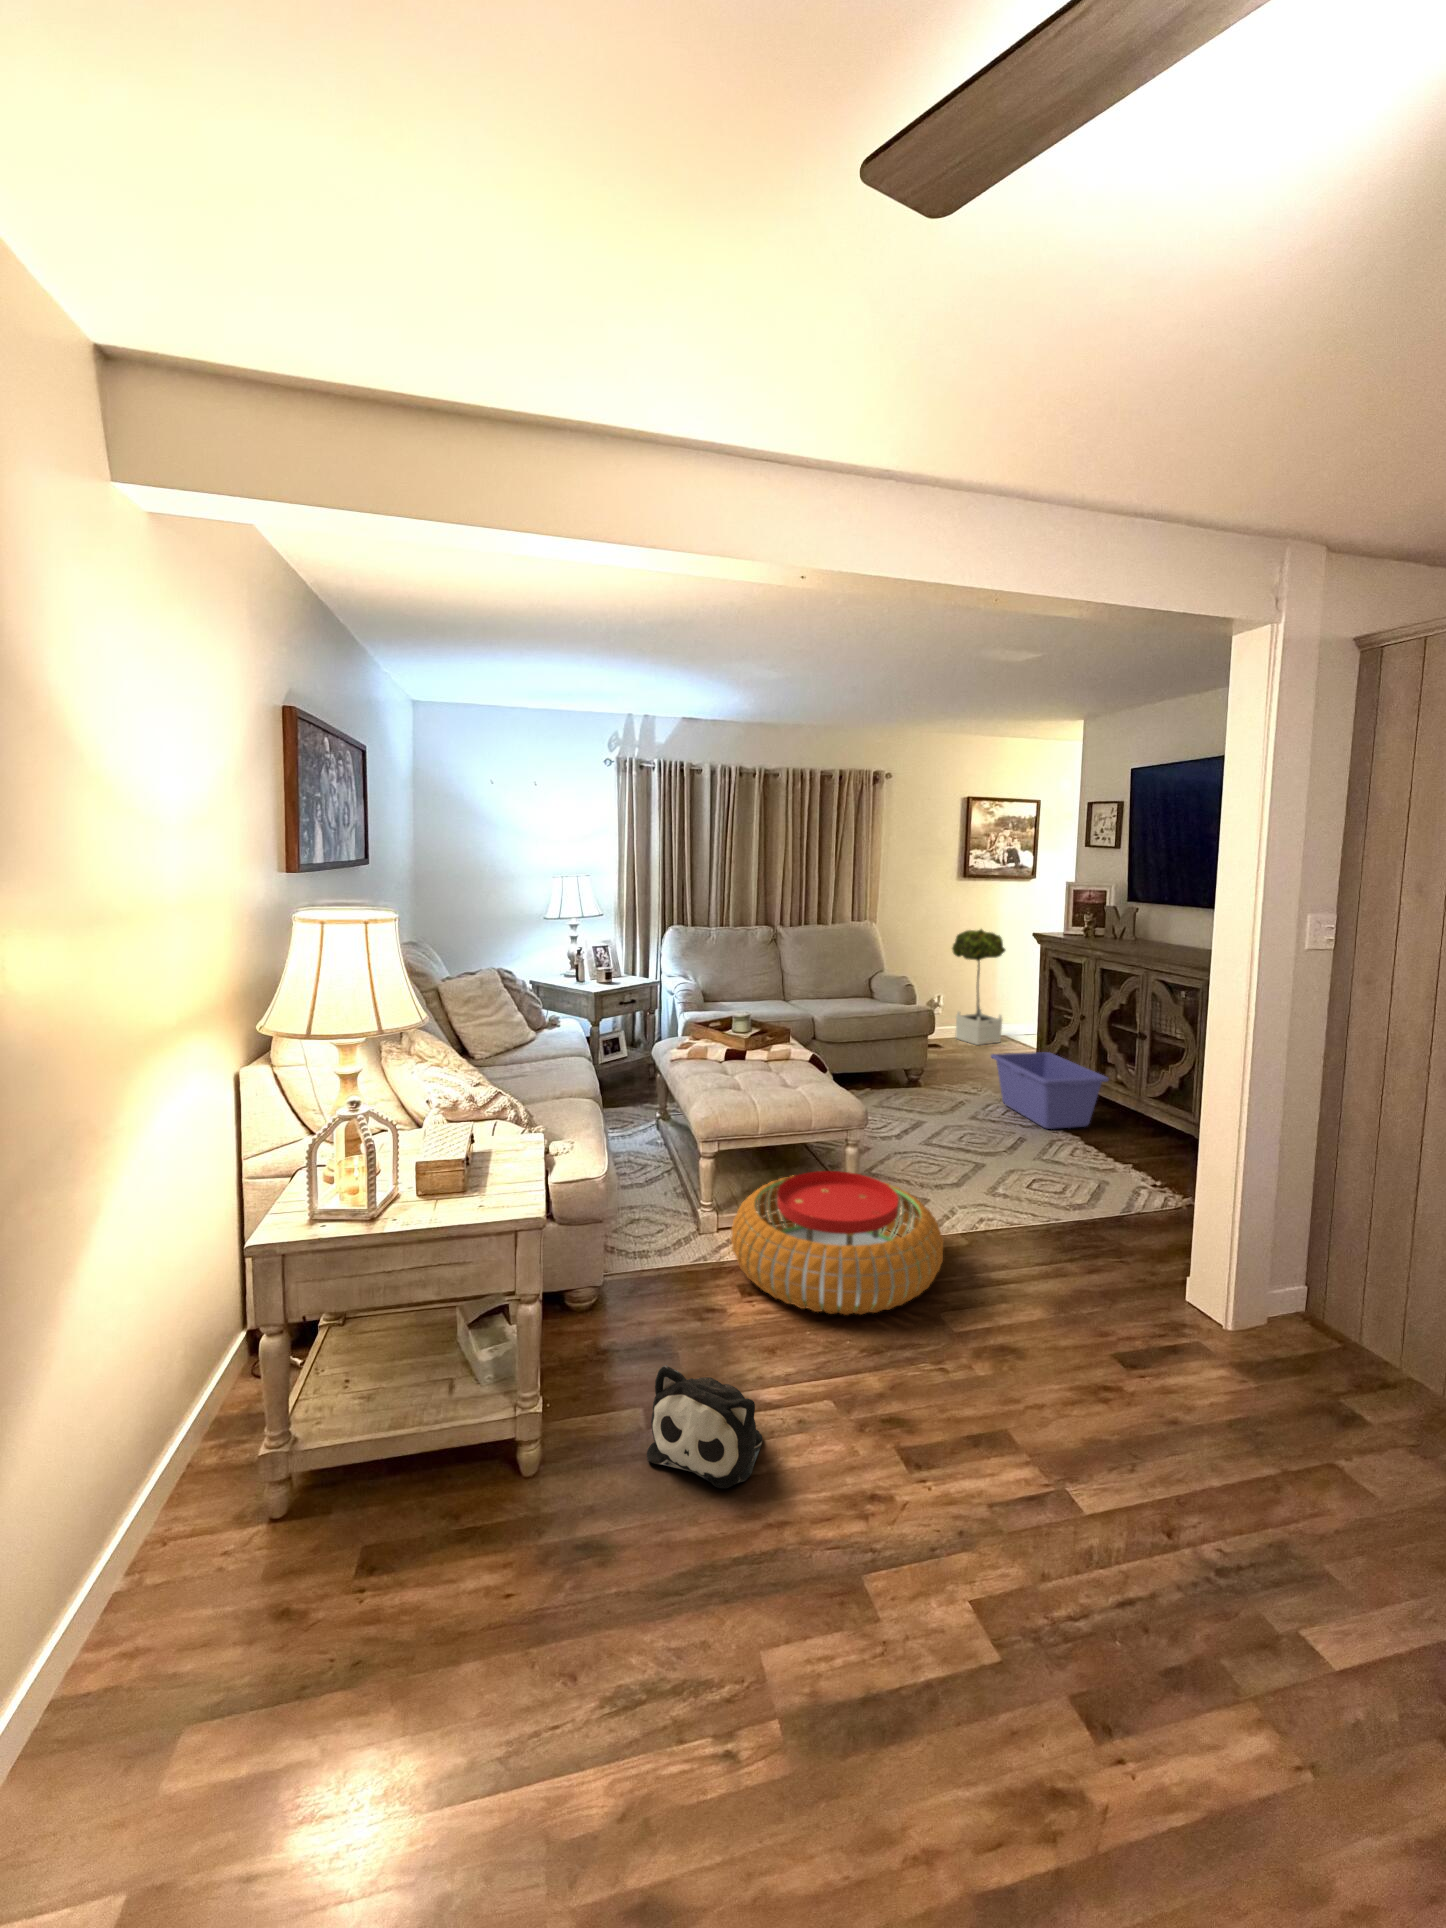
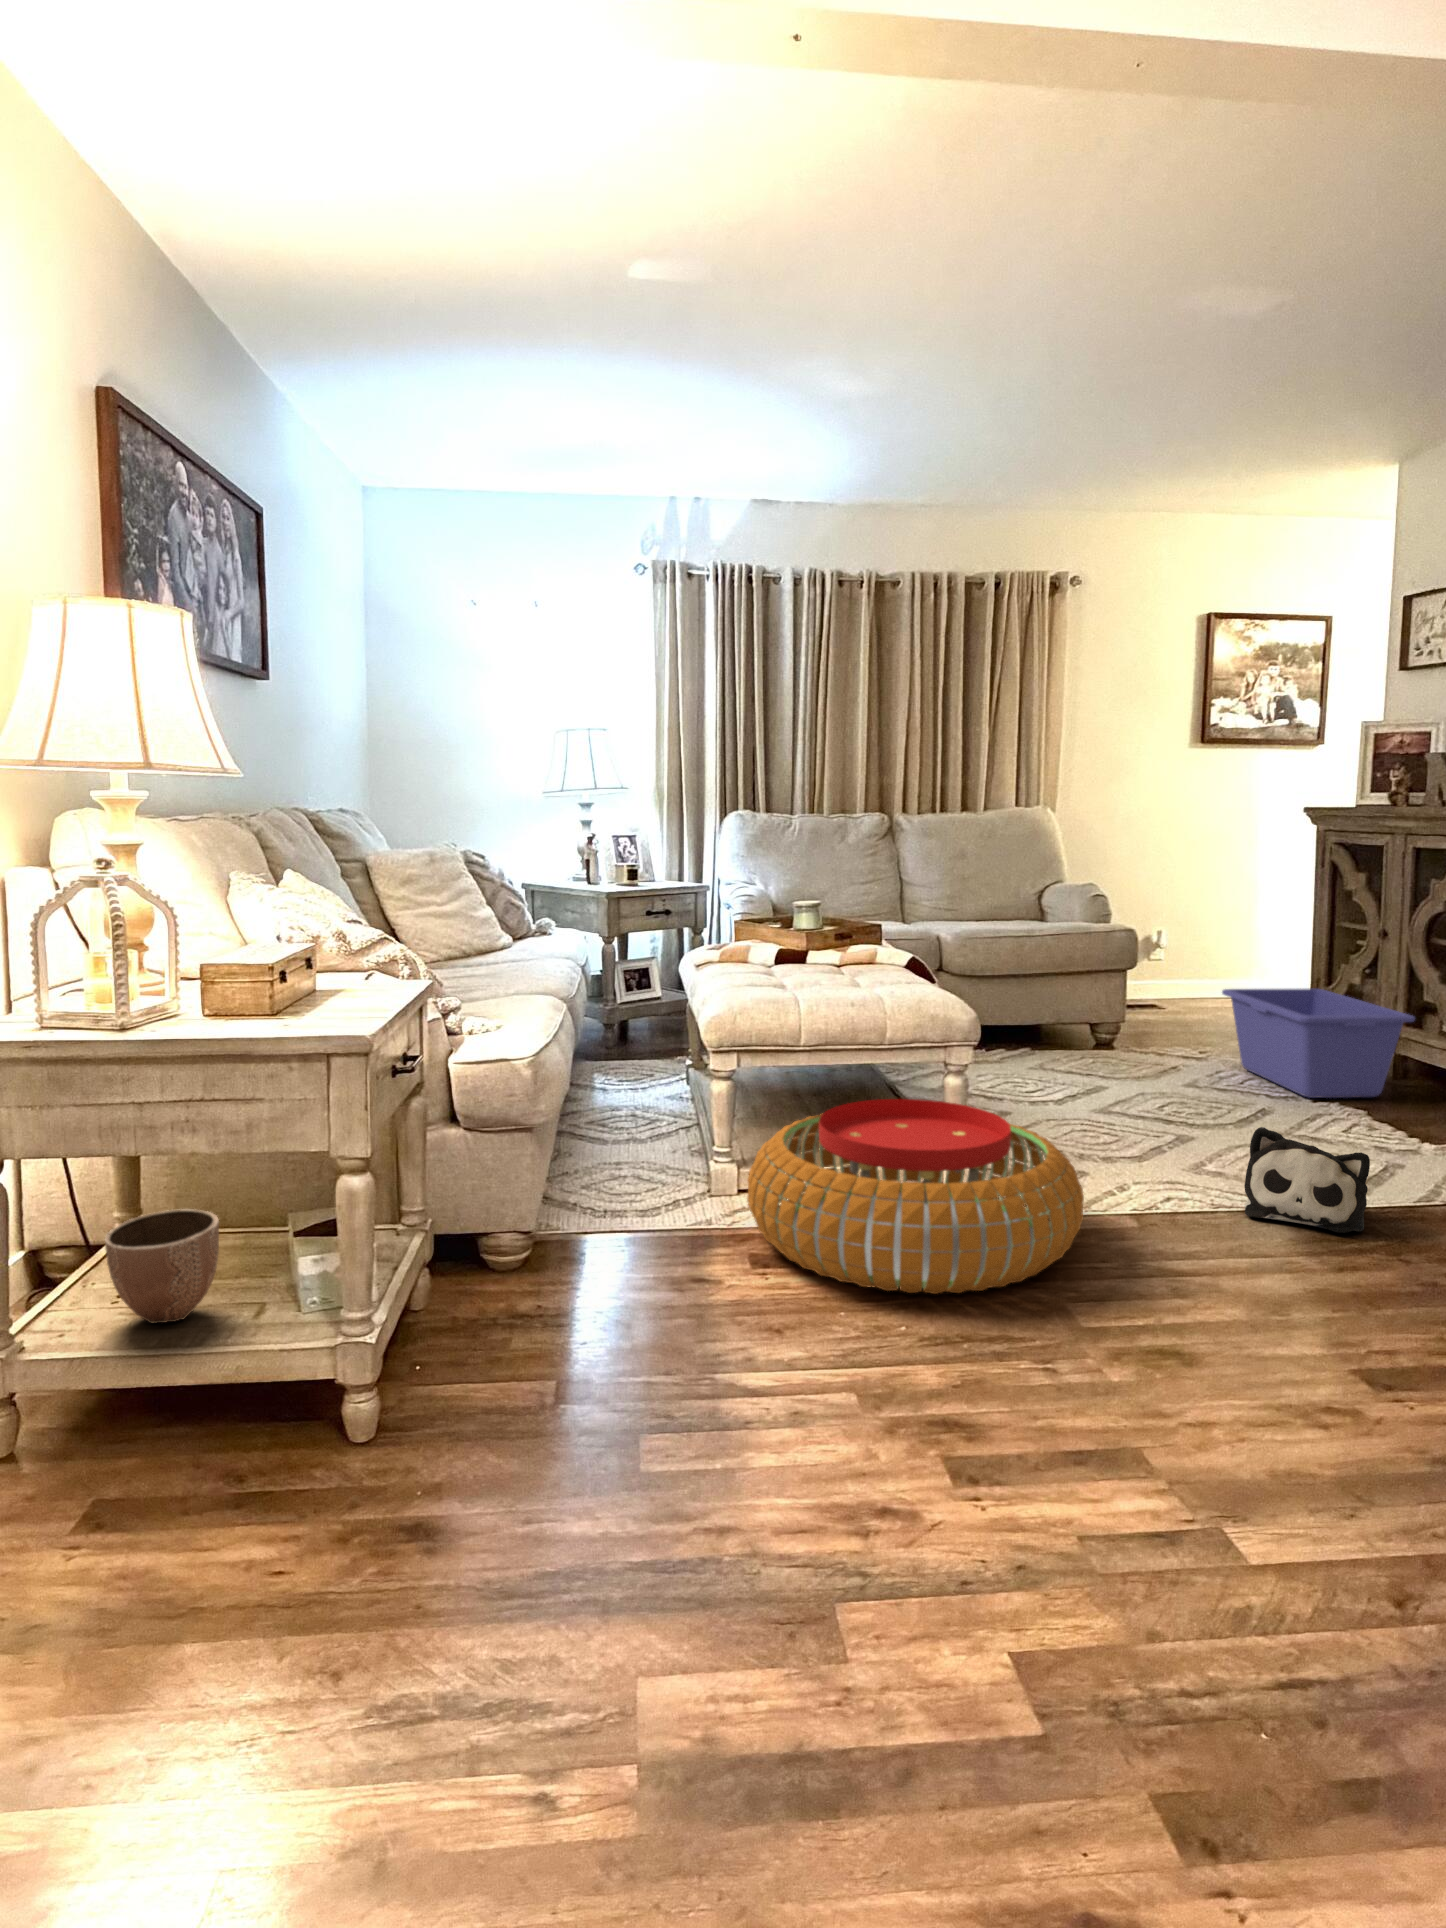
potted tree: present [952,929,1005,1045] -> none [1179,819,1267,1004]
decorative bowl: none [344,1314,419,1400] -> present [105,1209,219,1324]
plush toy: present [647,1365,762,1488] -> present [1244,1127,1370,1233]

